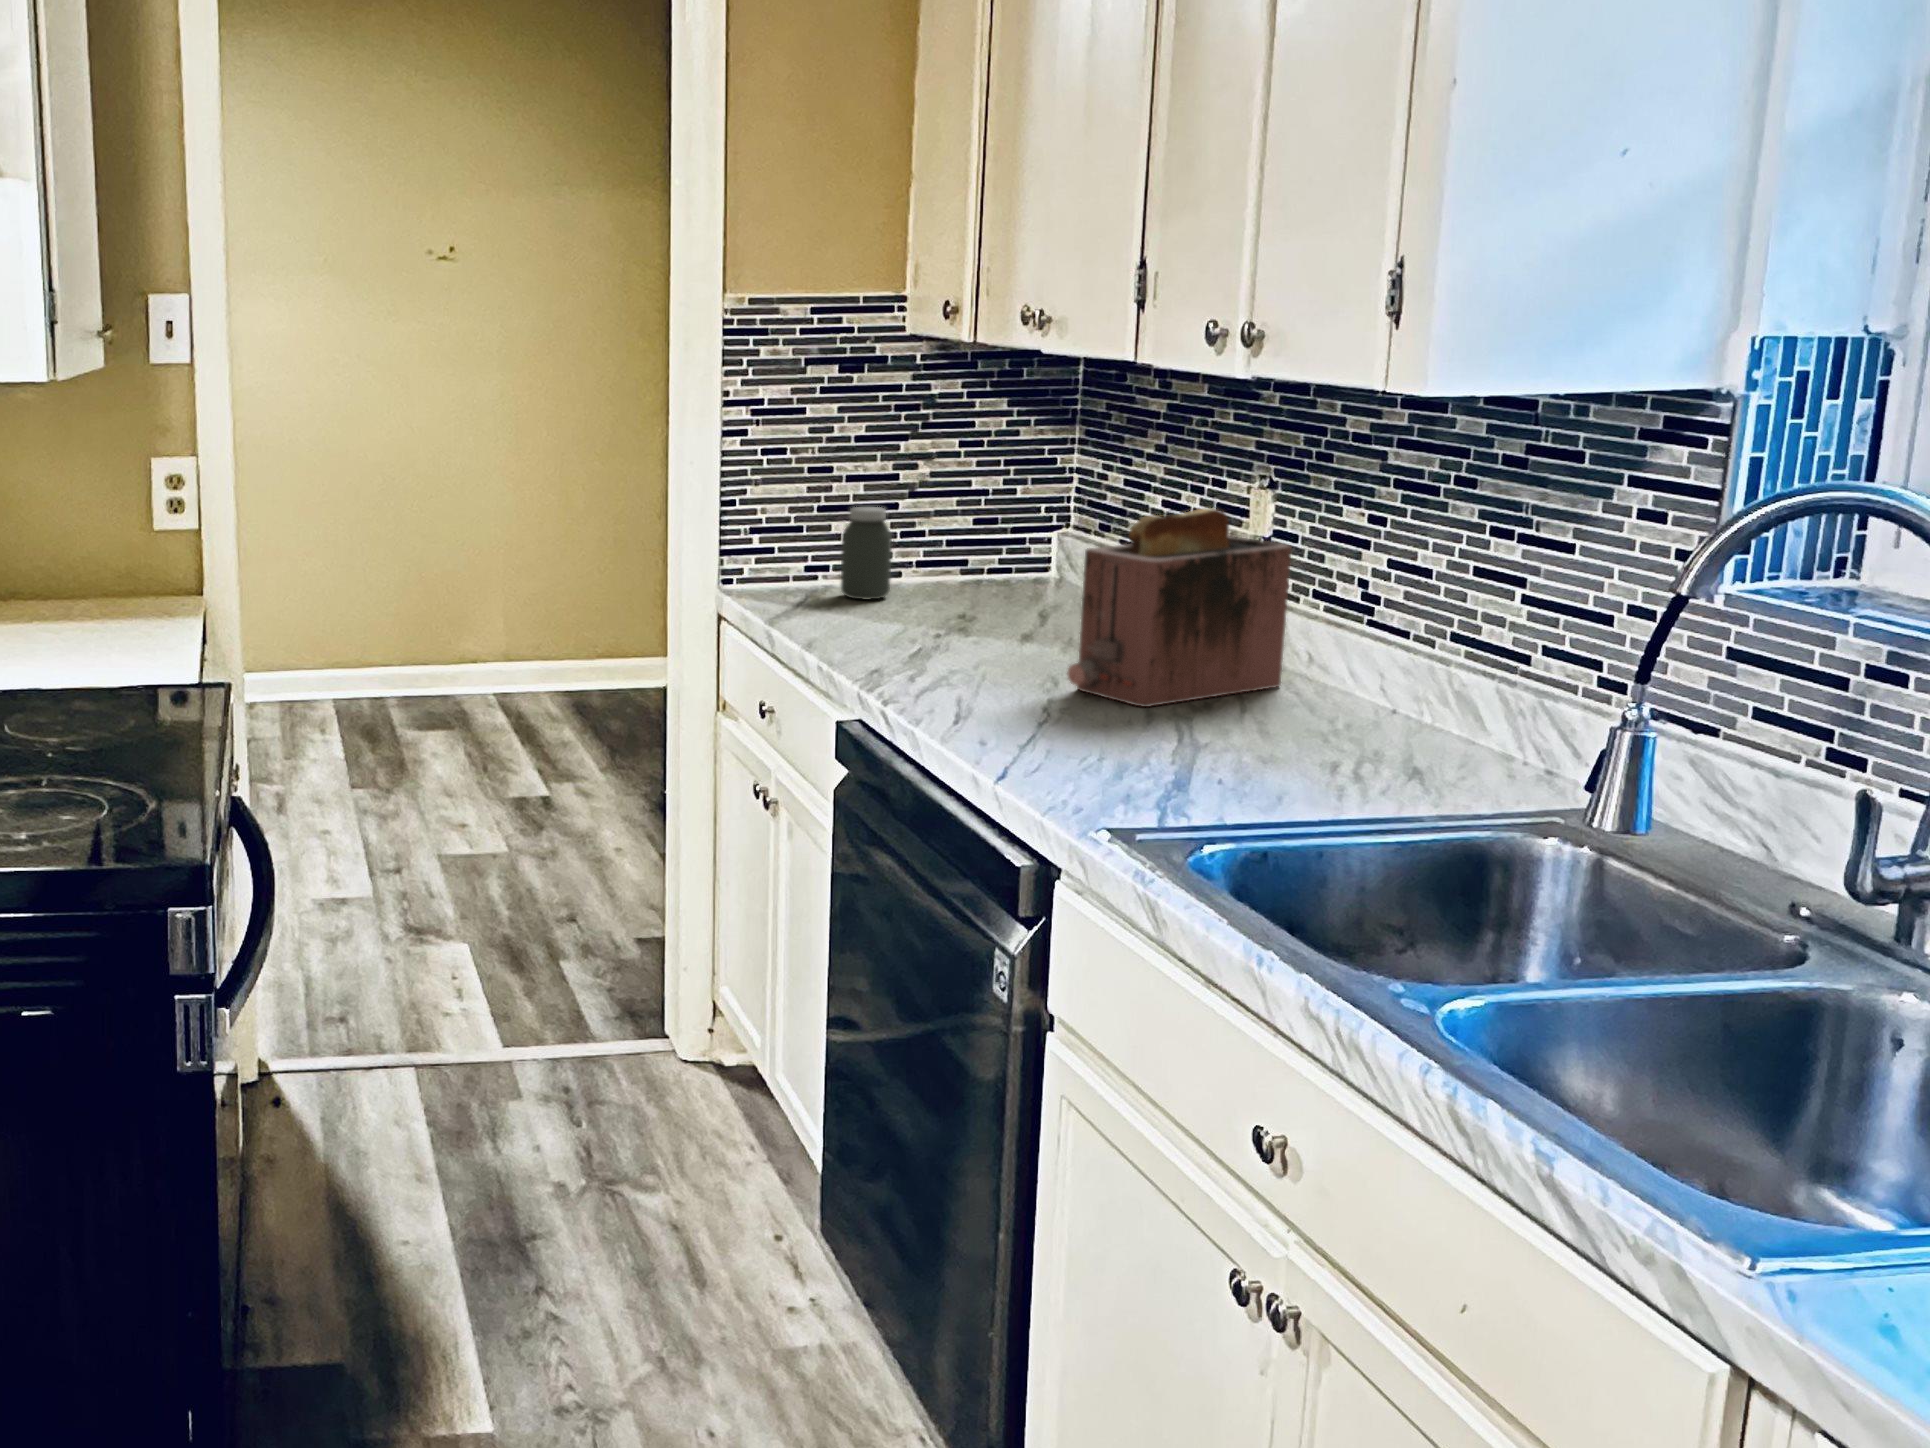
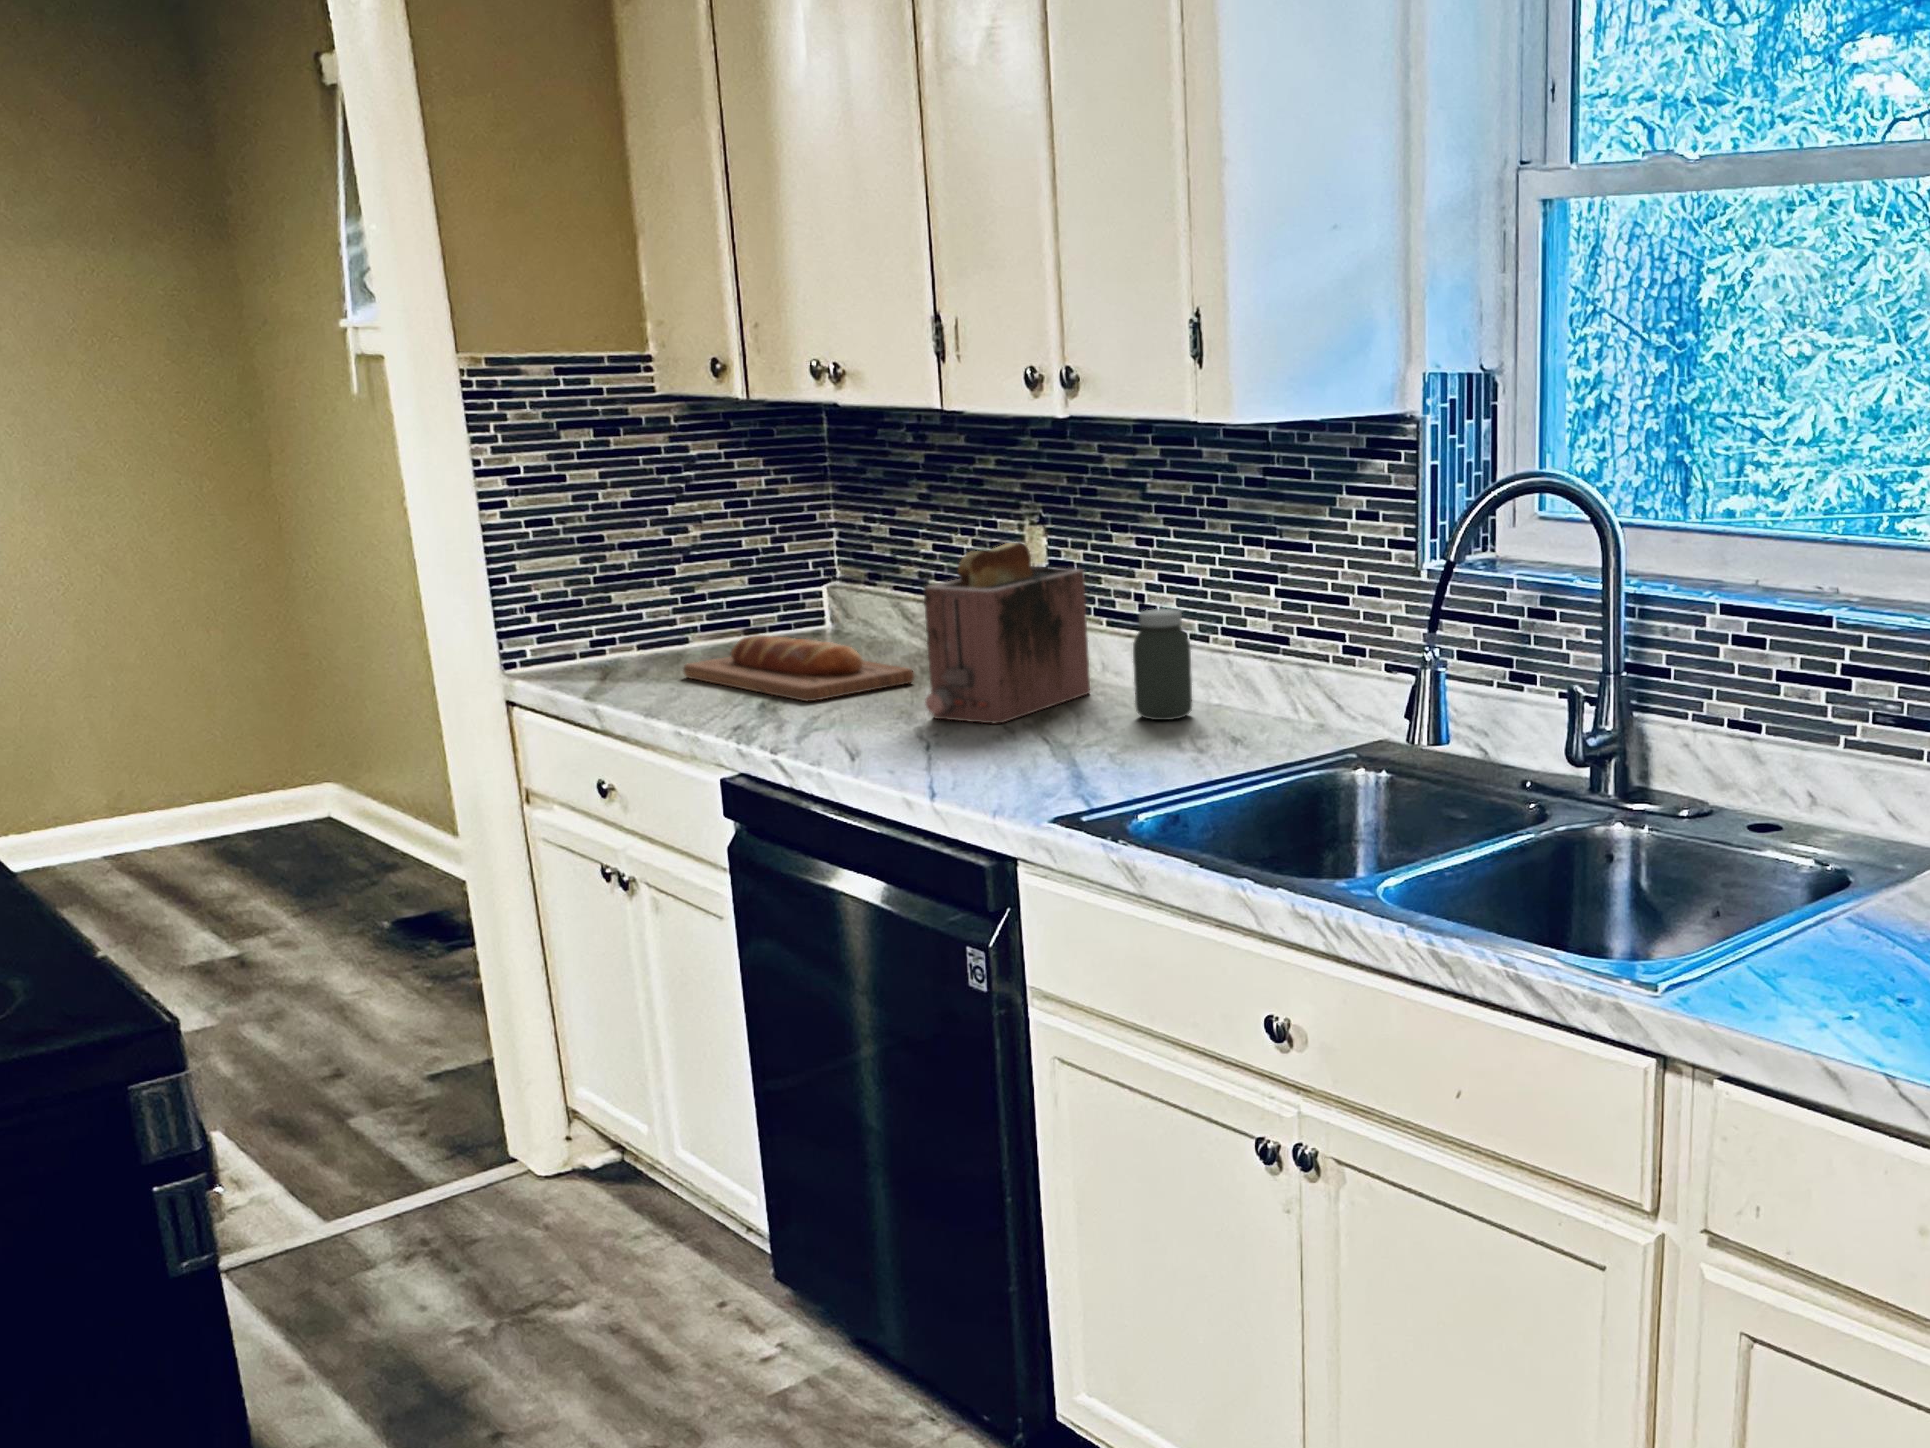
jar: present [841,507,892,599] -> present [1133,609,1192,720]
bread loaf: none [873,578,1093,653] -> present [683,635,914,701]

